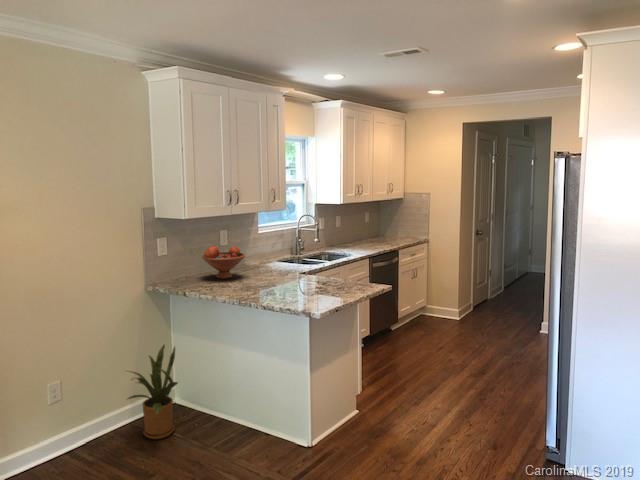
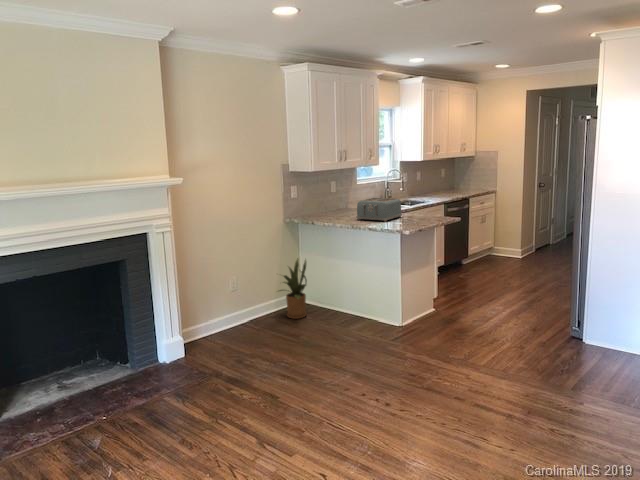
fruit bowl: present [202,246,245,279] -> none [321,191,351,214]
toaster: none [248,257,314,295] -> present [356,198,402,222]

